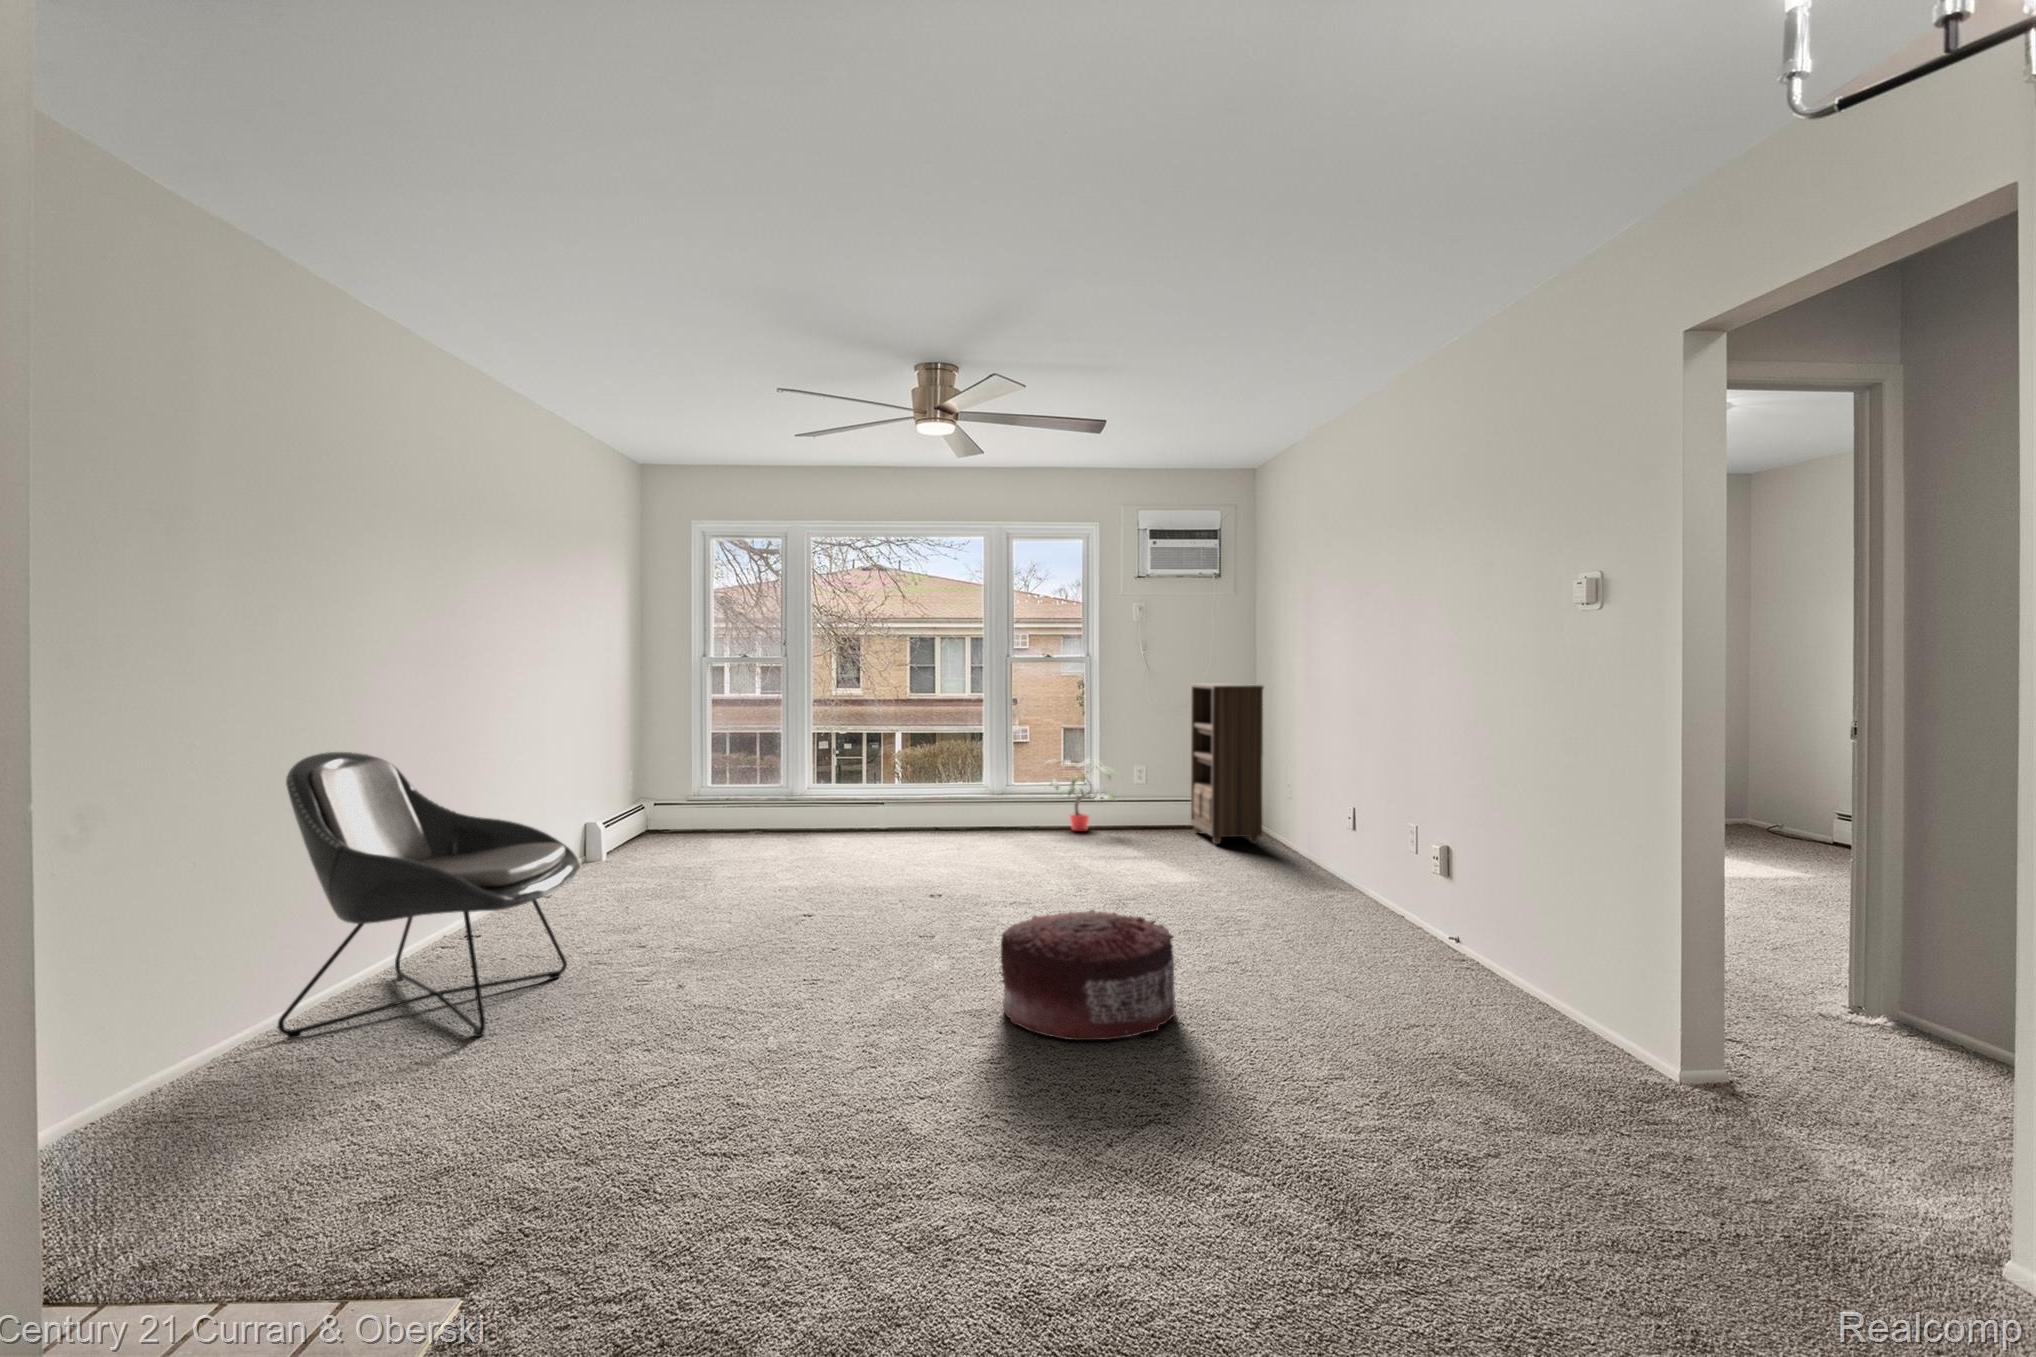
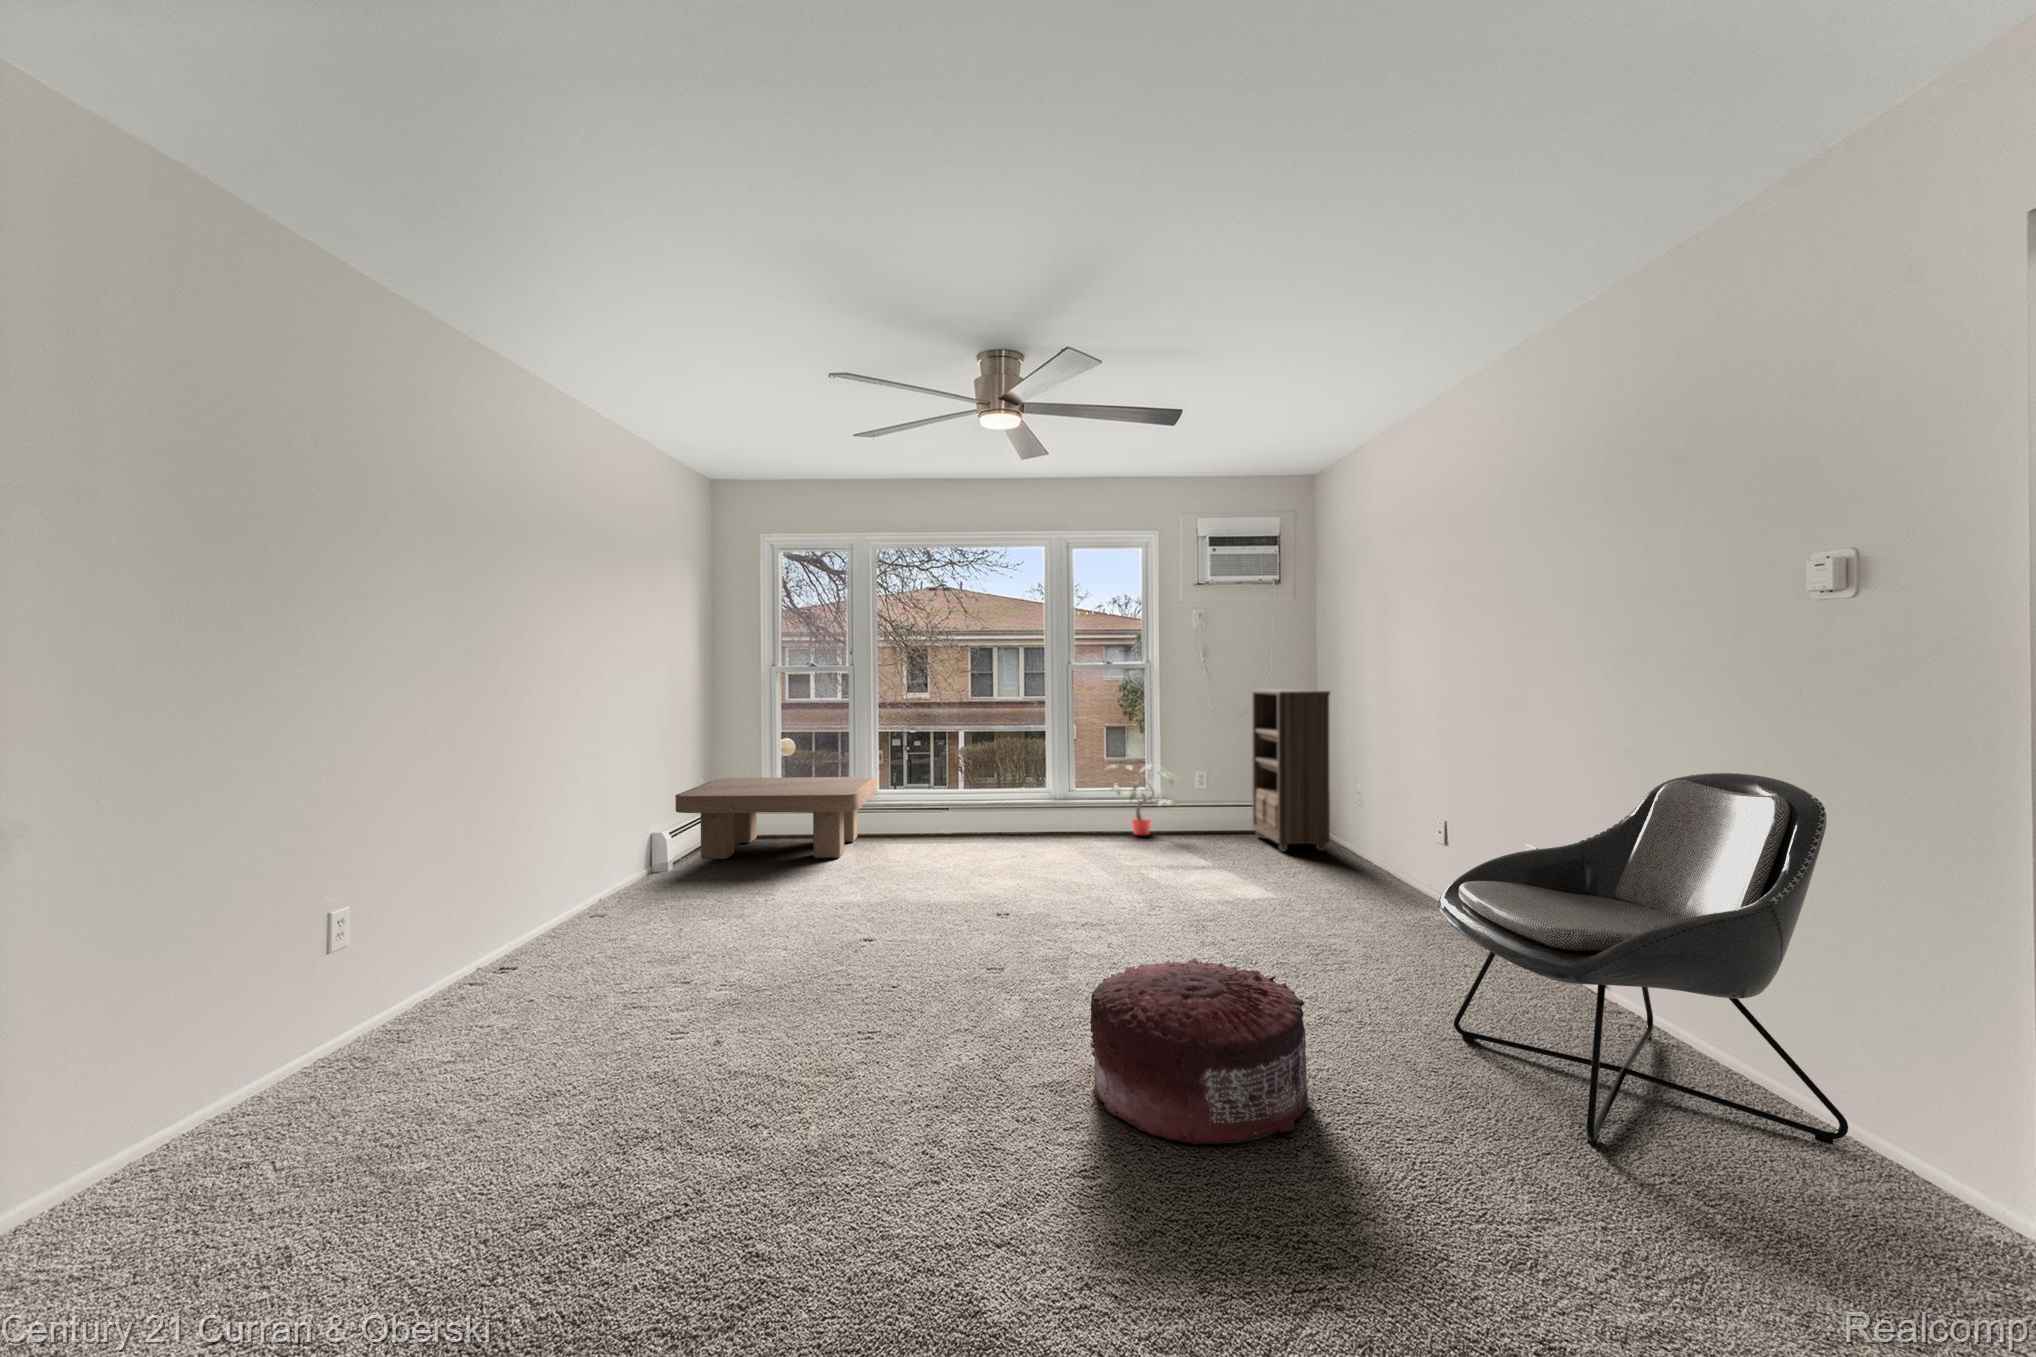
lounge chair: present [278,752,580,1039] -> present [1438,773,1848,1146]
coffee table: none [606,771,809,852] -> present [675,777,877,859]

